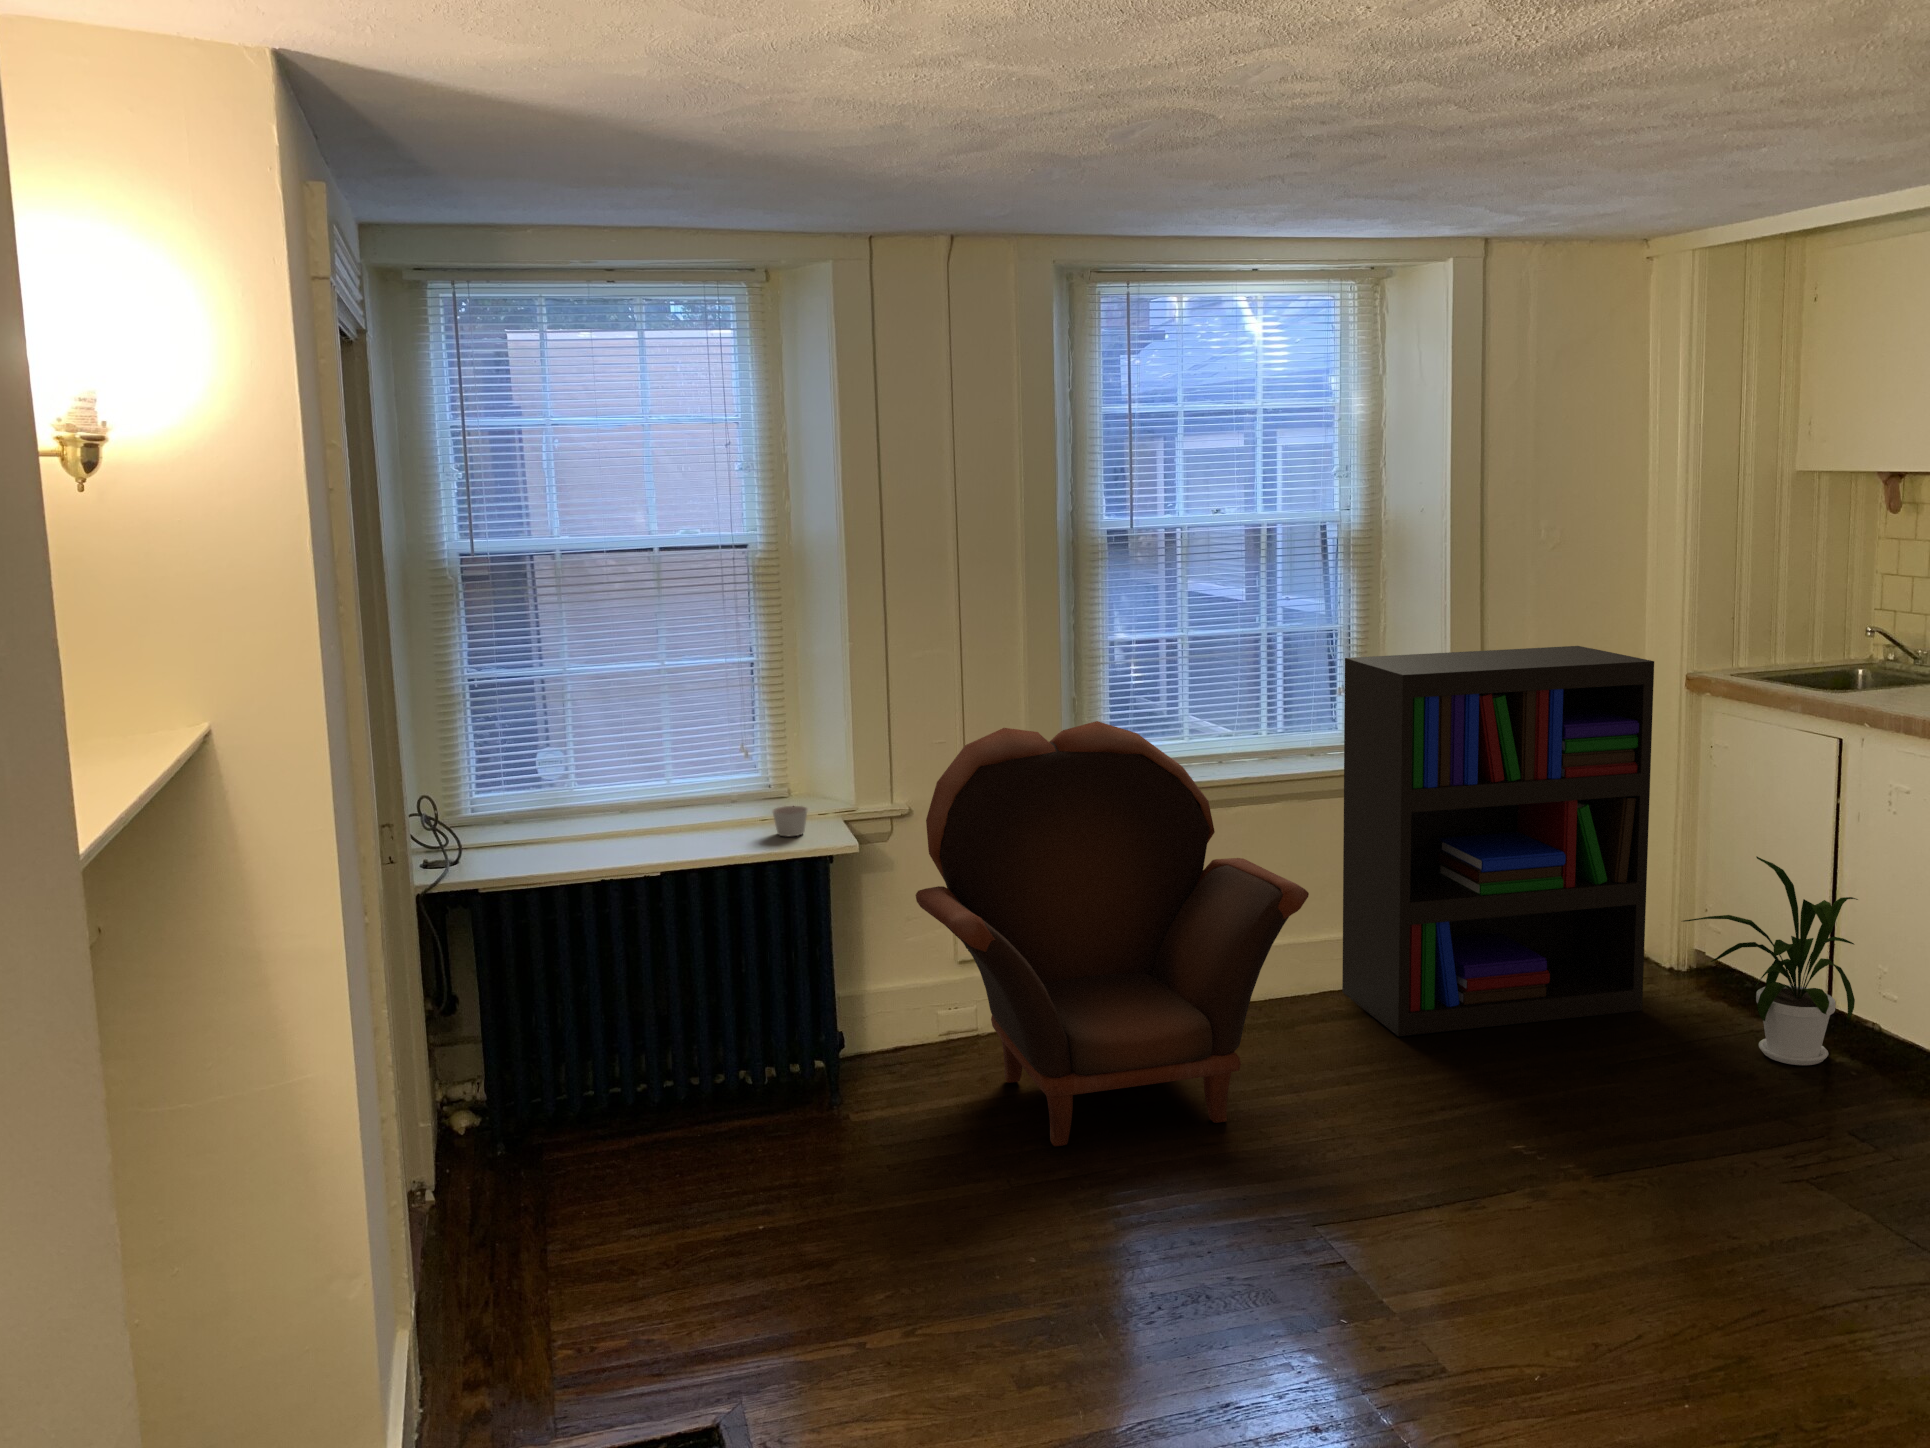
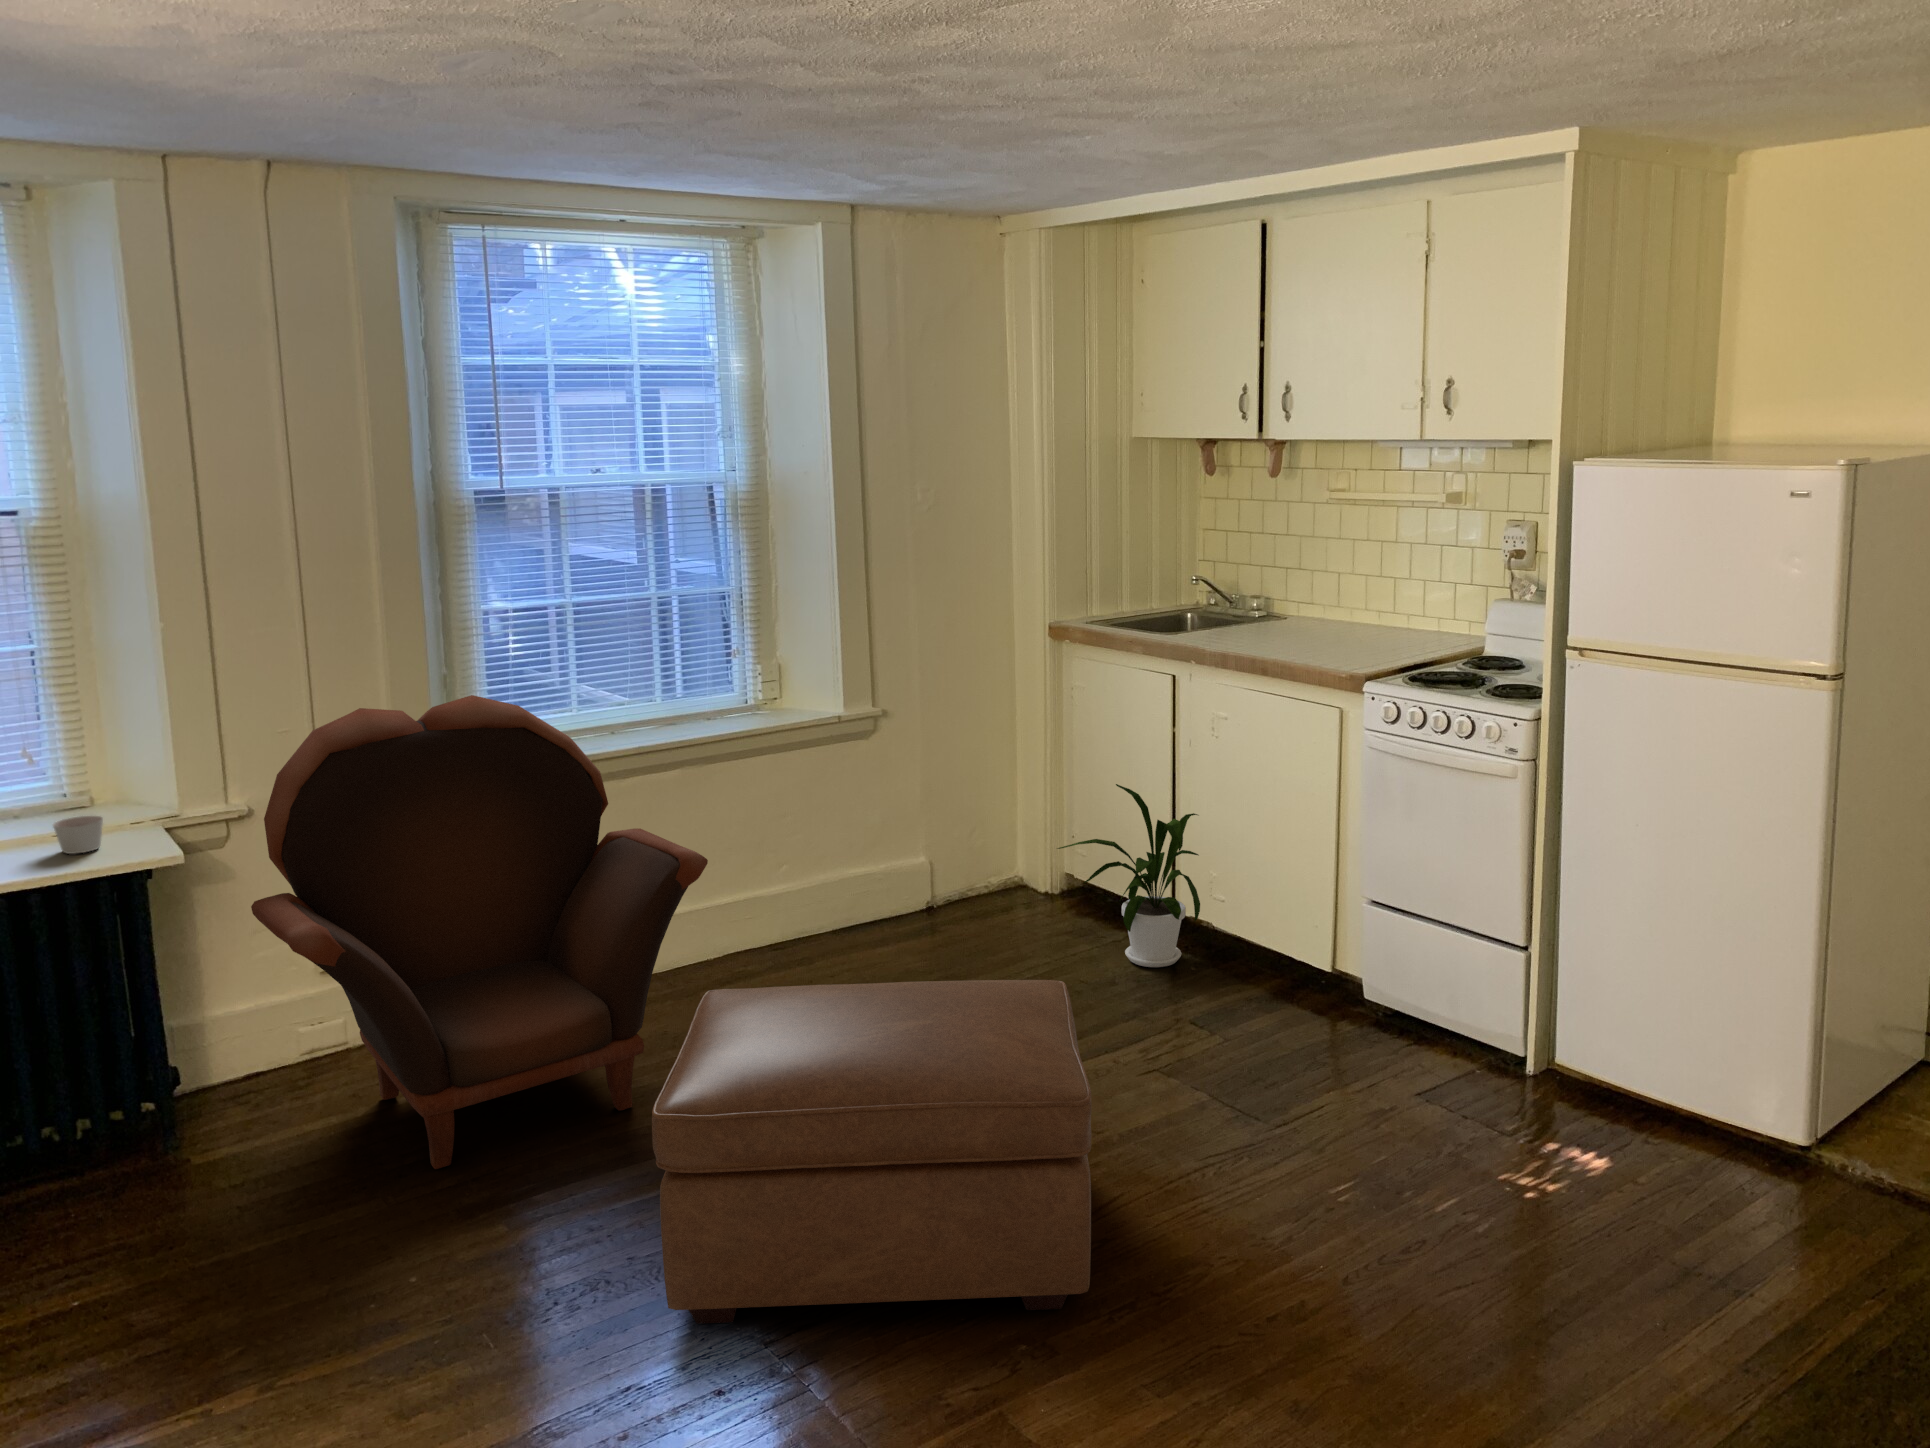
bookshelf: present [1342,646,1654,1036] -> none [737,600,1025,987]
ottoman: none [1257,1014,1689,1369] -> present [652,980,1091,1324]

